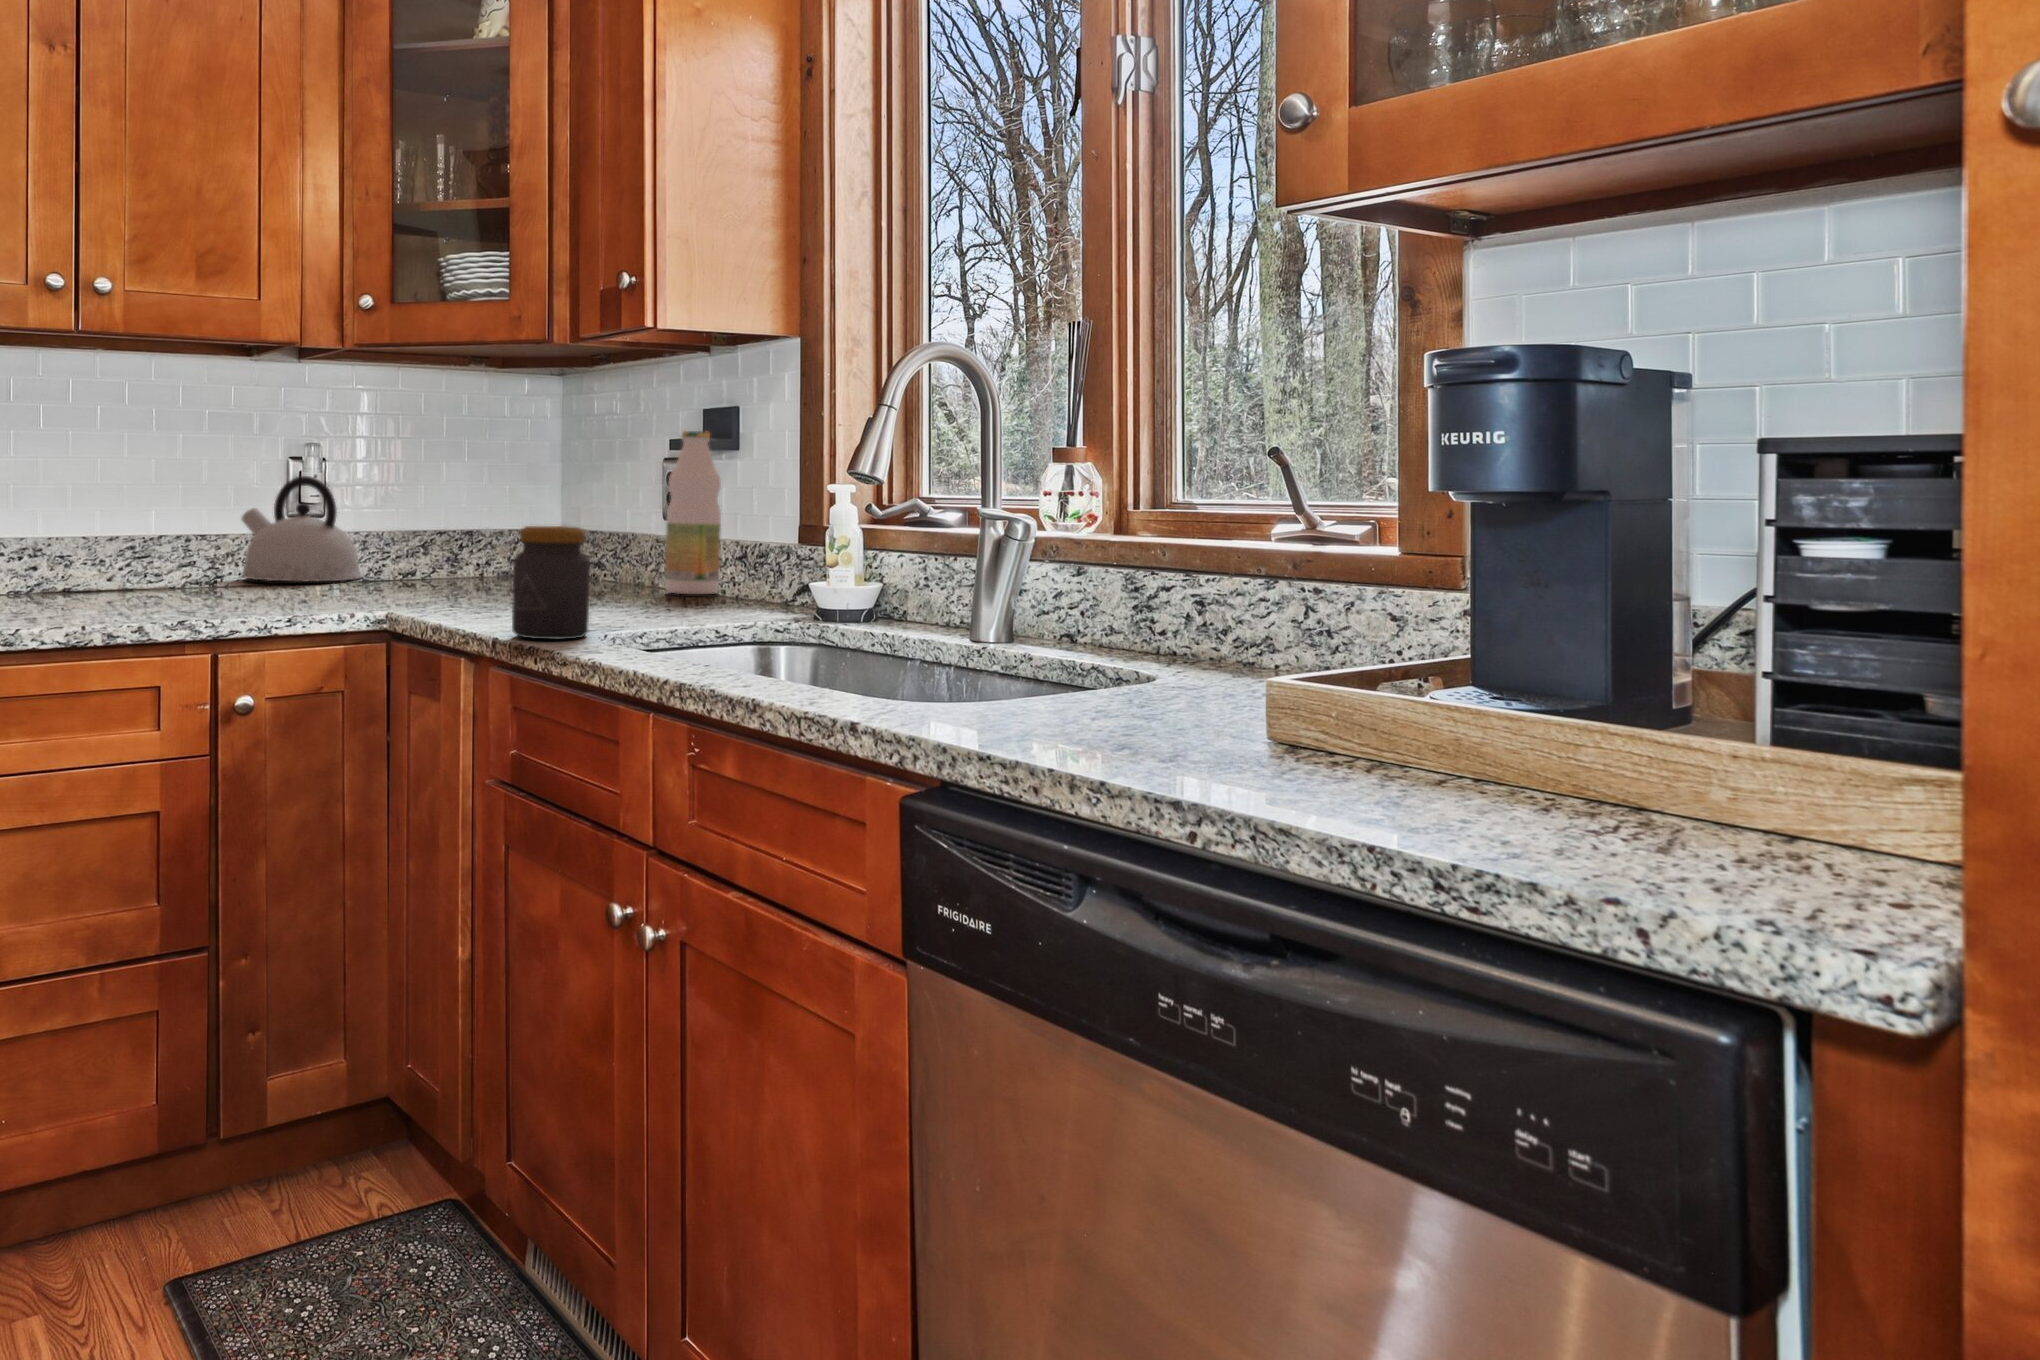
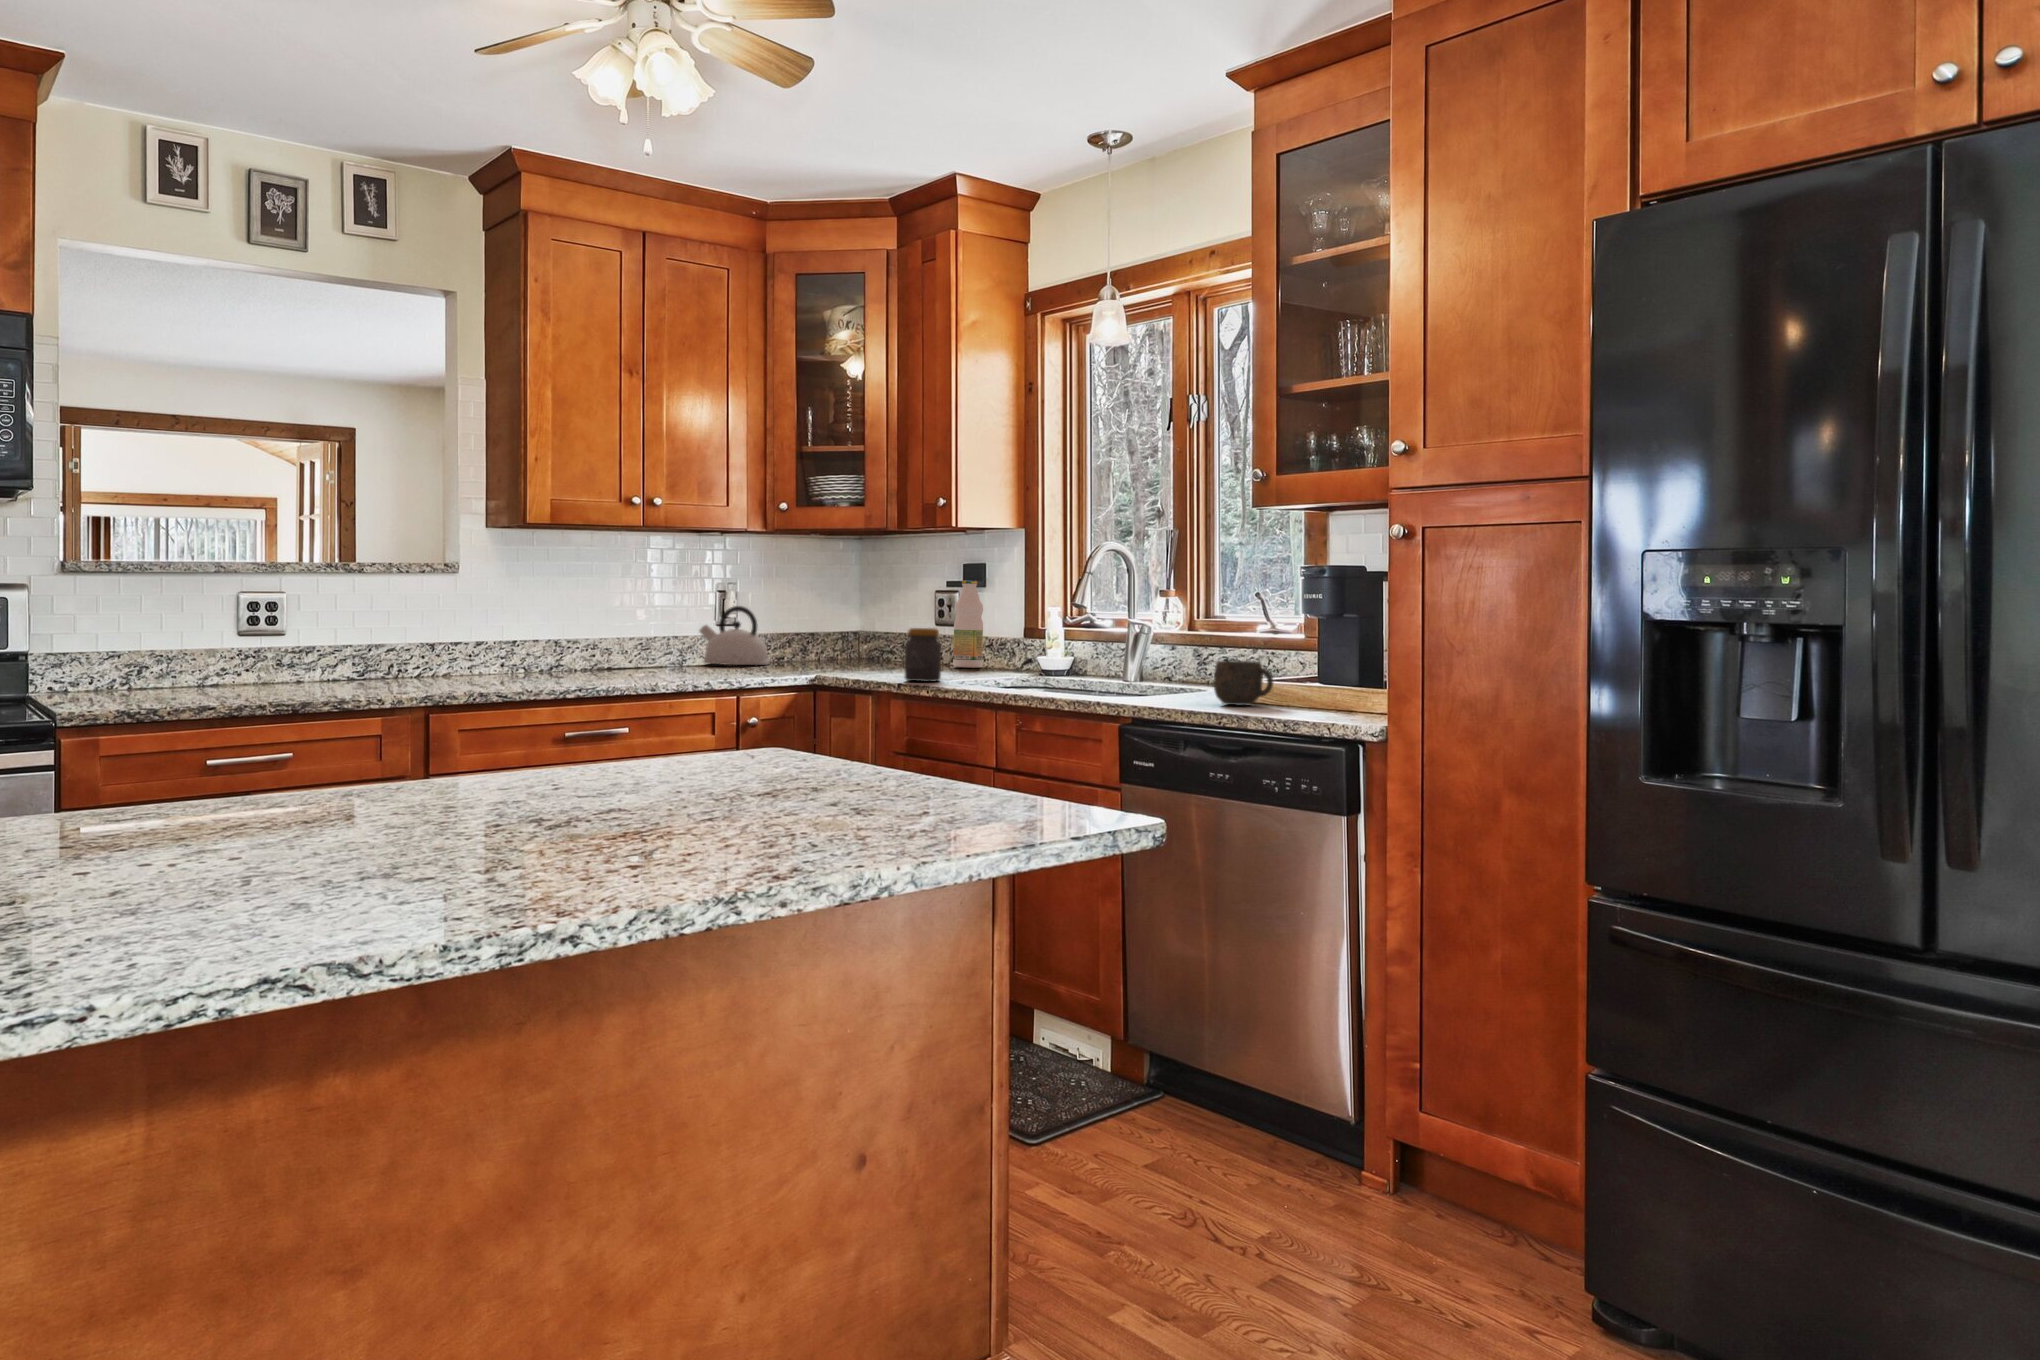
mug: none [1192,643,1376,781] -> present [1214,661,1273,705]

